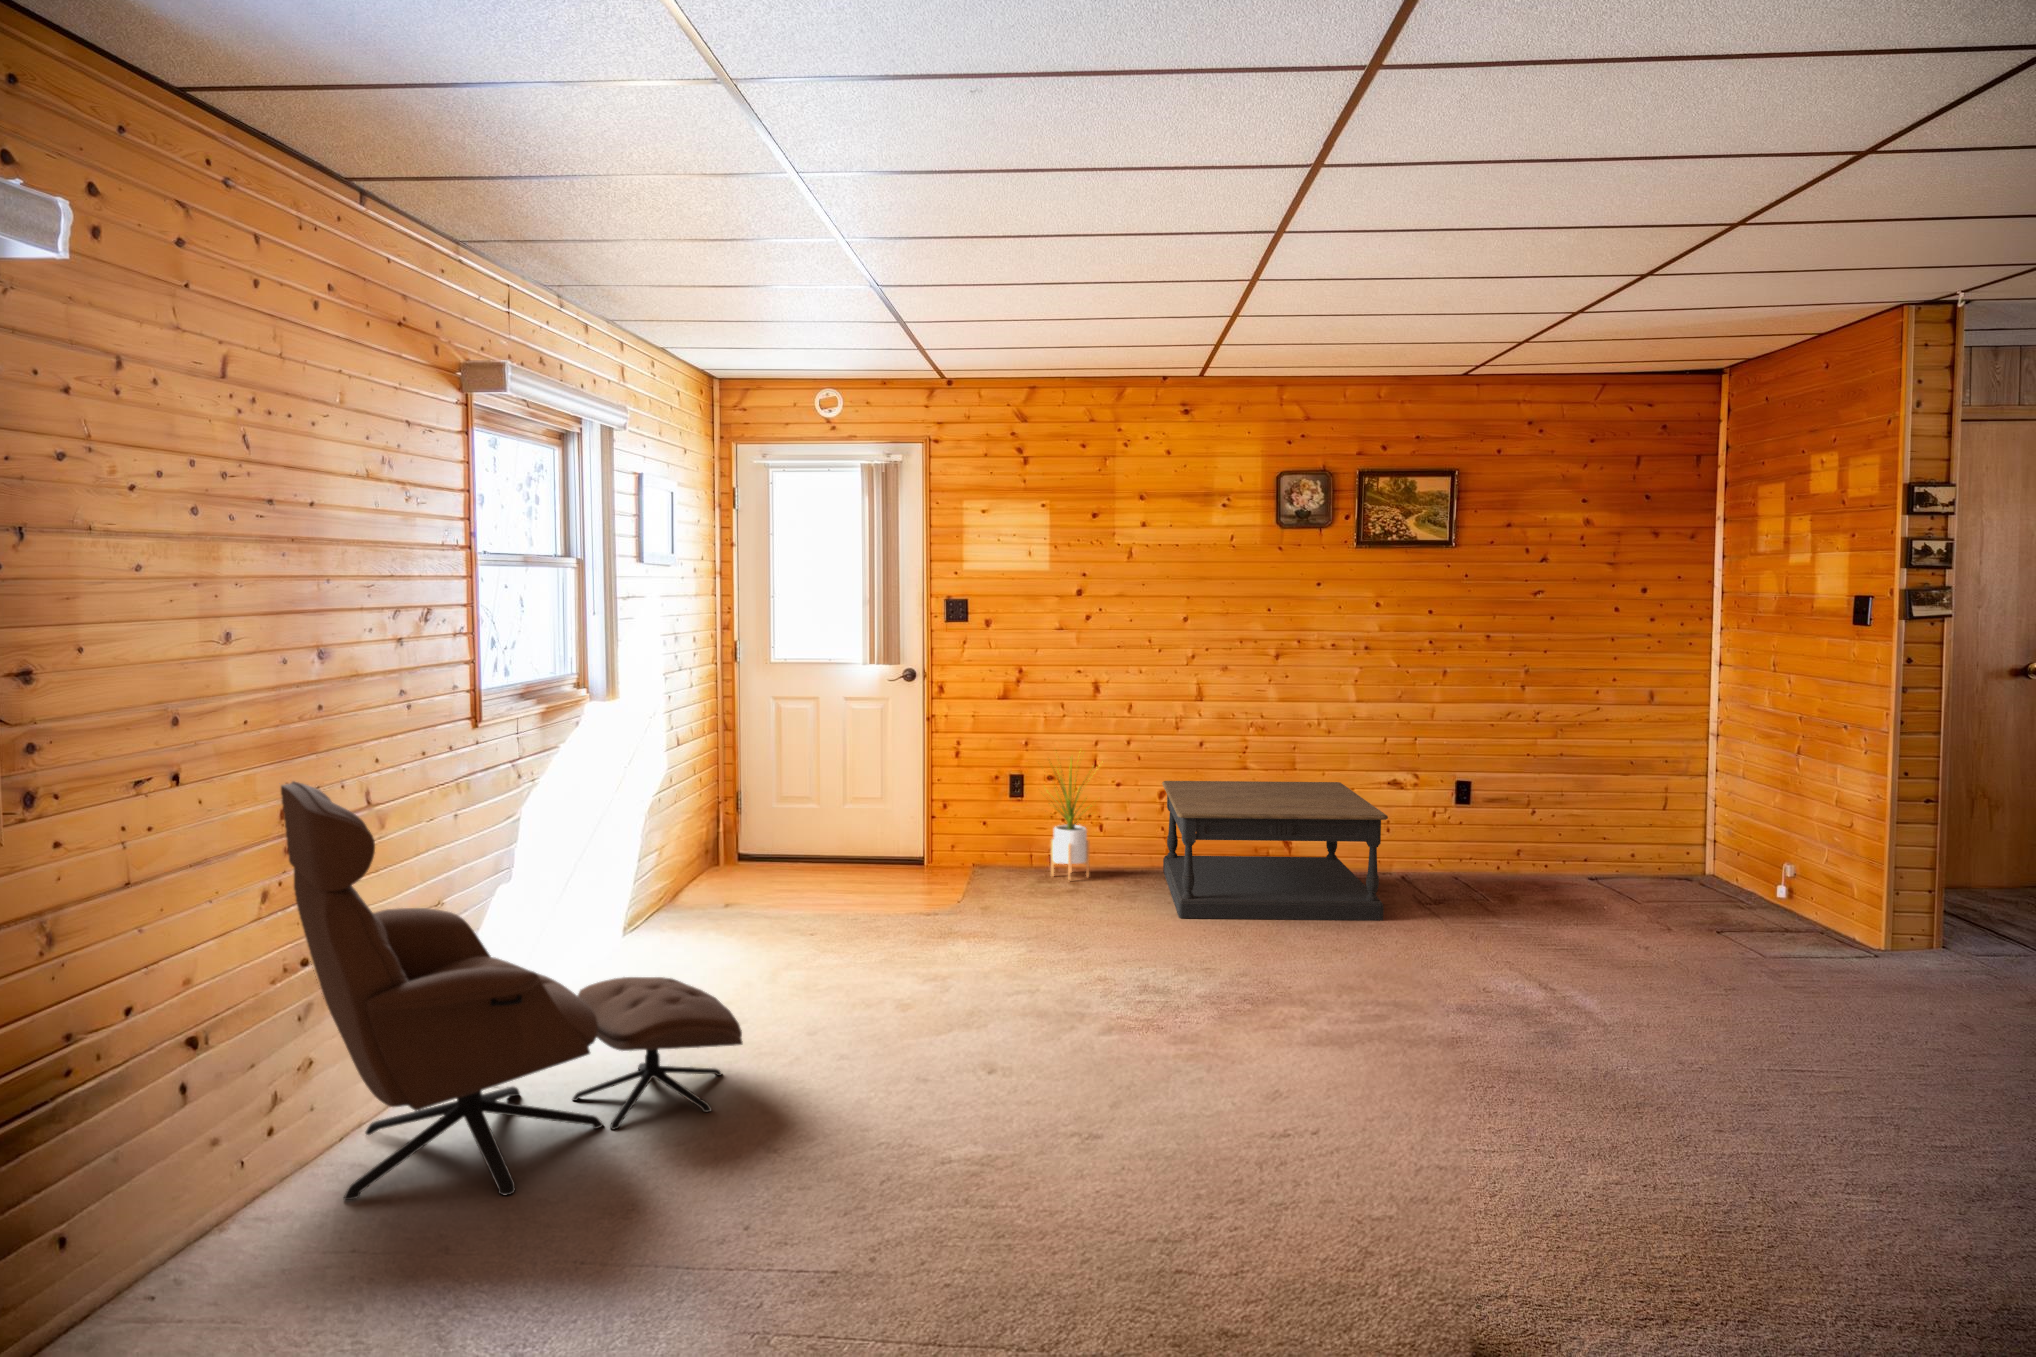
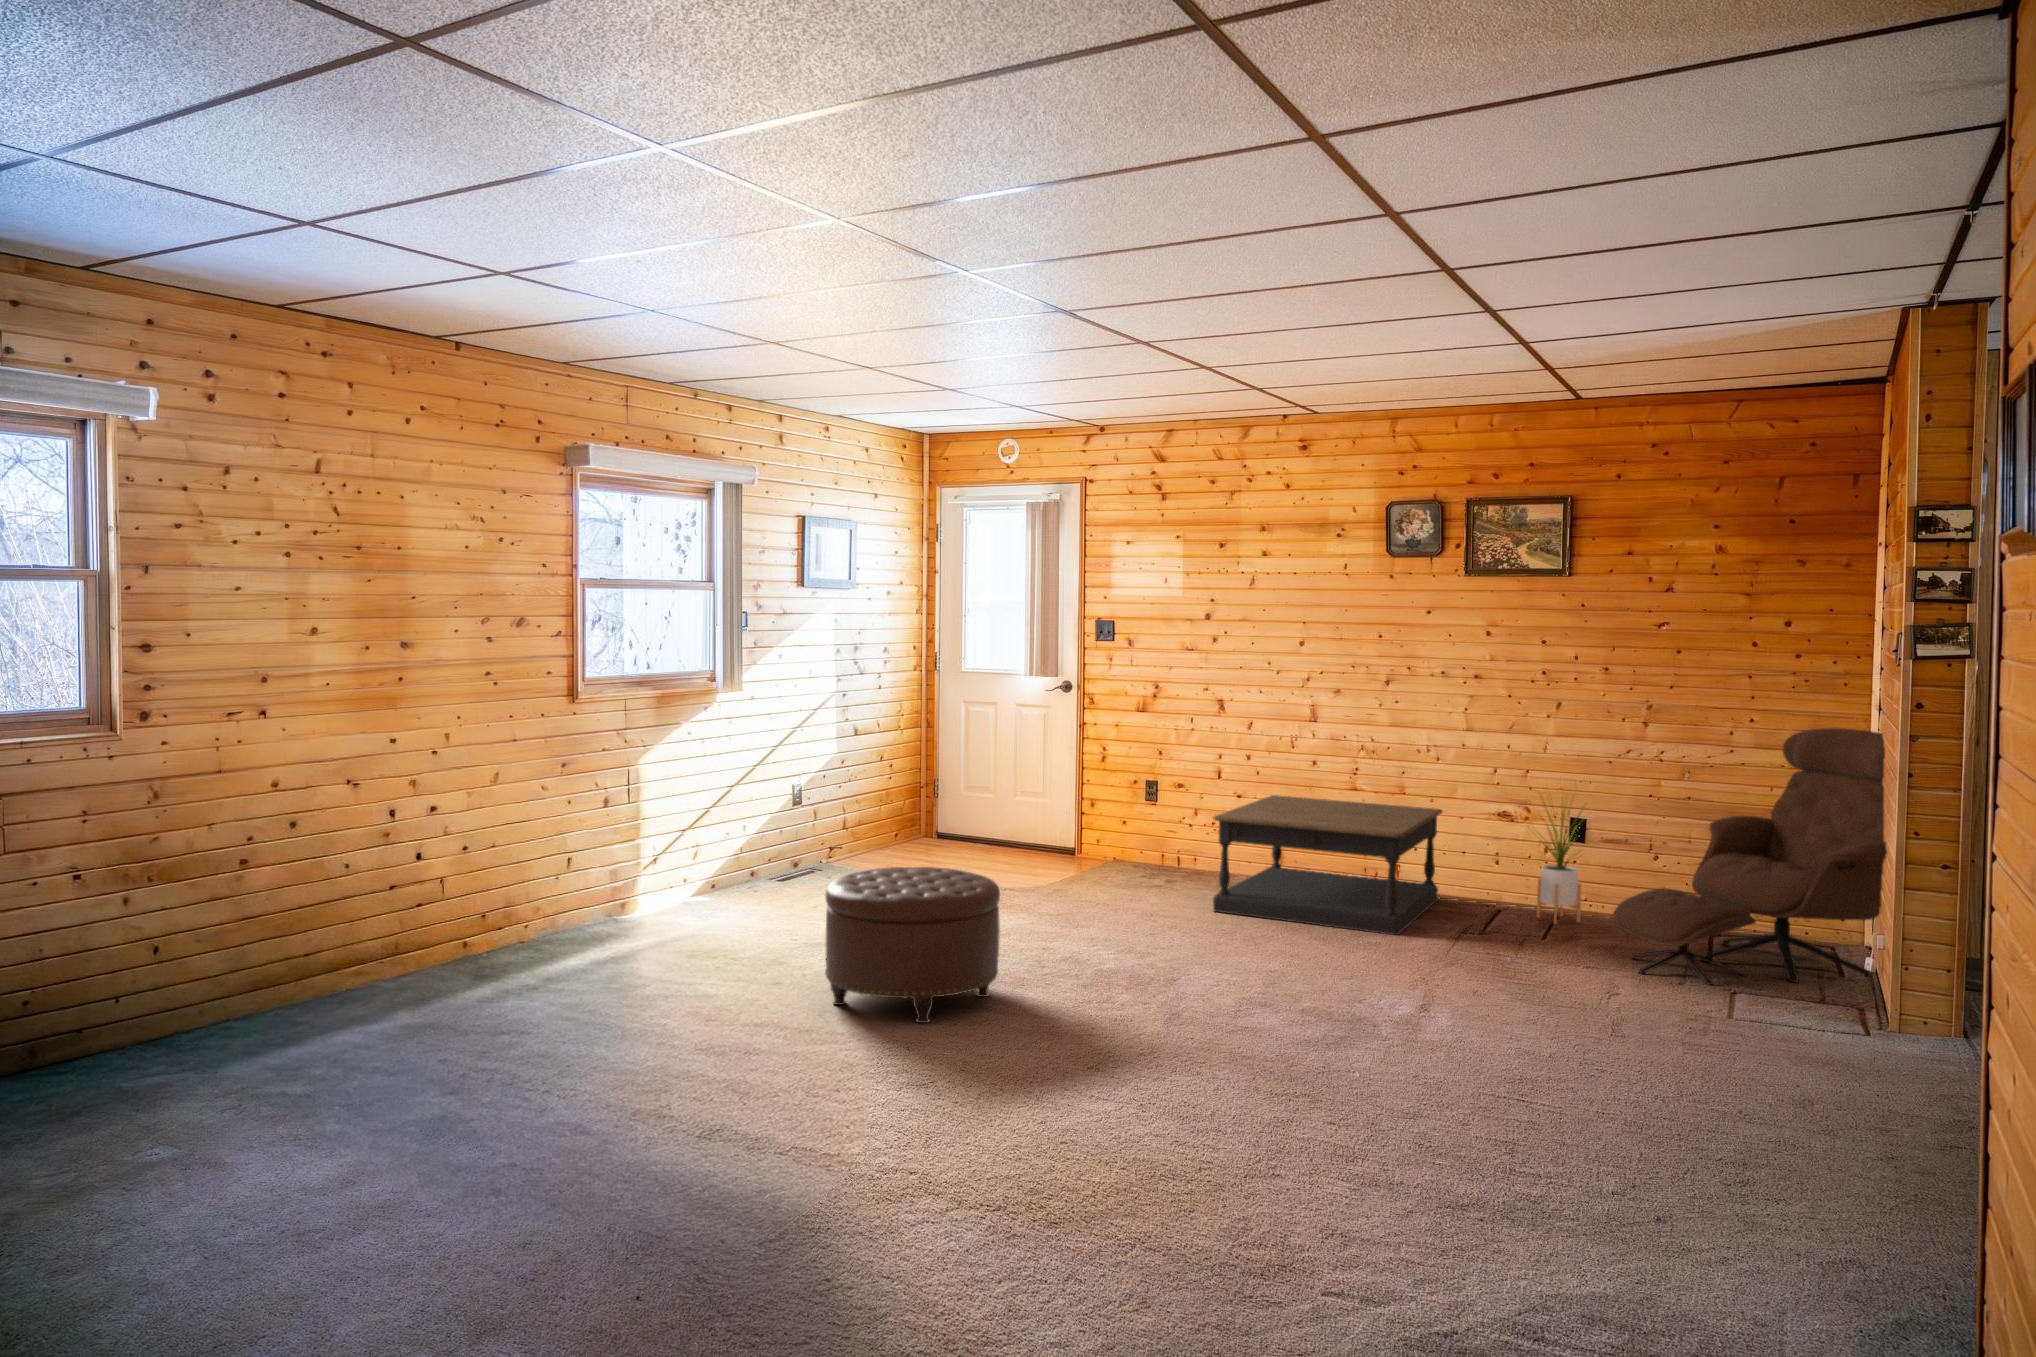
house plant: present [1050,760,1089,880] -> present [1537,798,1582,924]
lounge chair: present [281,781,743,1200] -> present [1612,728,1887,985]
ottoman: none [972,927,1209,1154] -> present [825,867,1000,1023]

